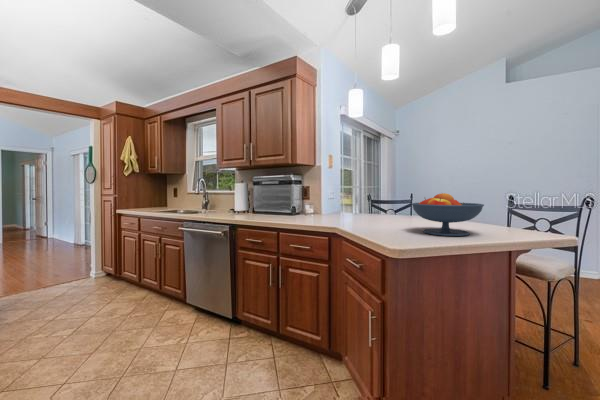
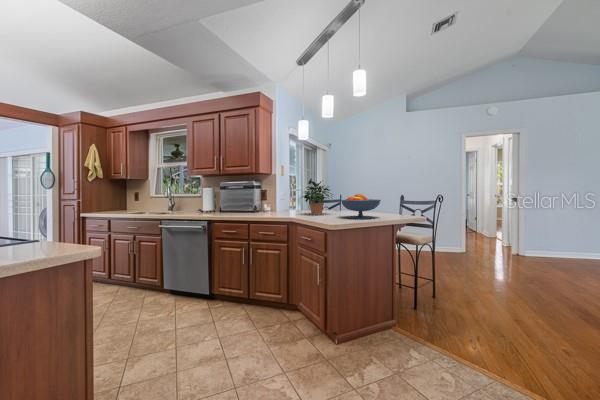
potted plant: none [350,169,402,223] -> present [301,179,332,215]

